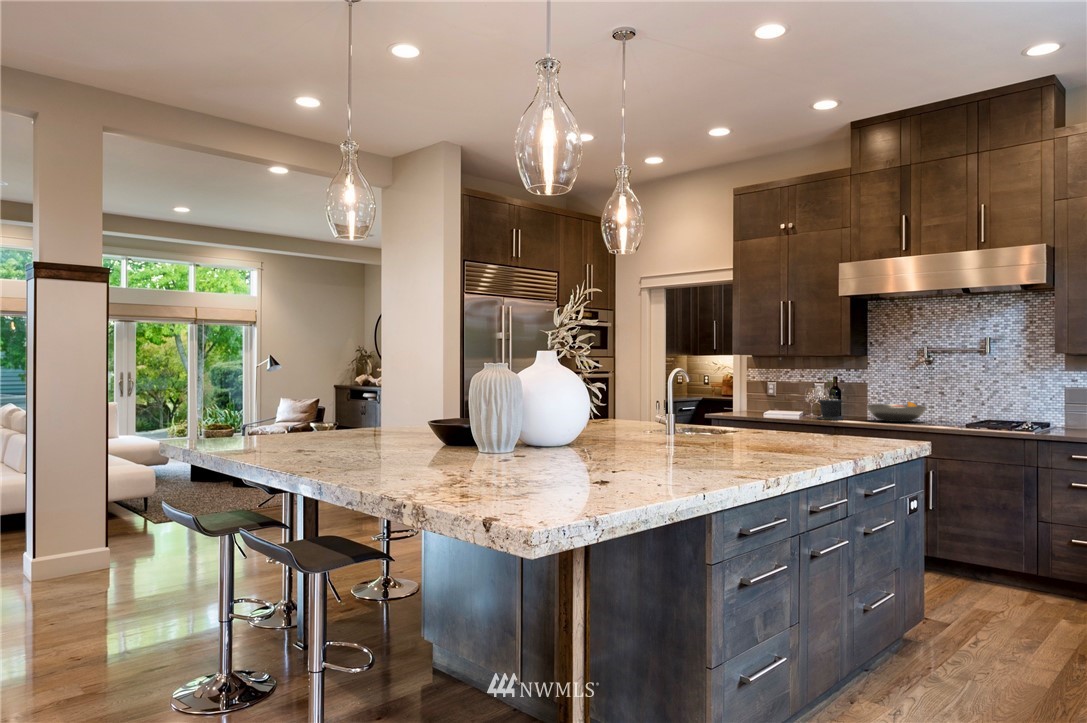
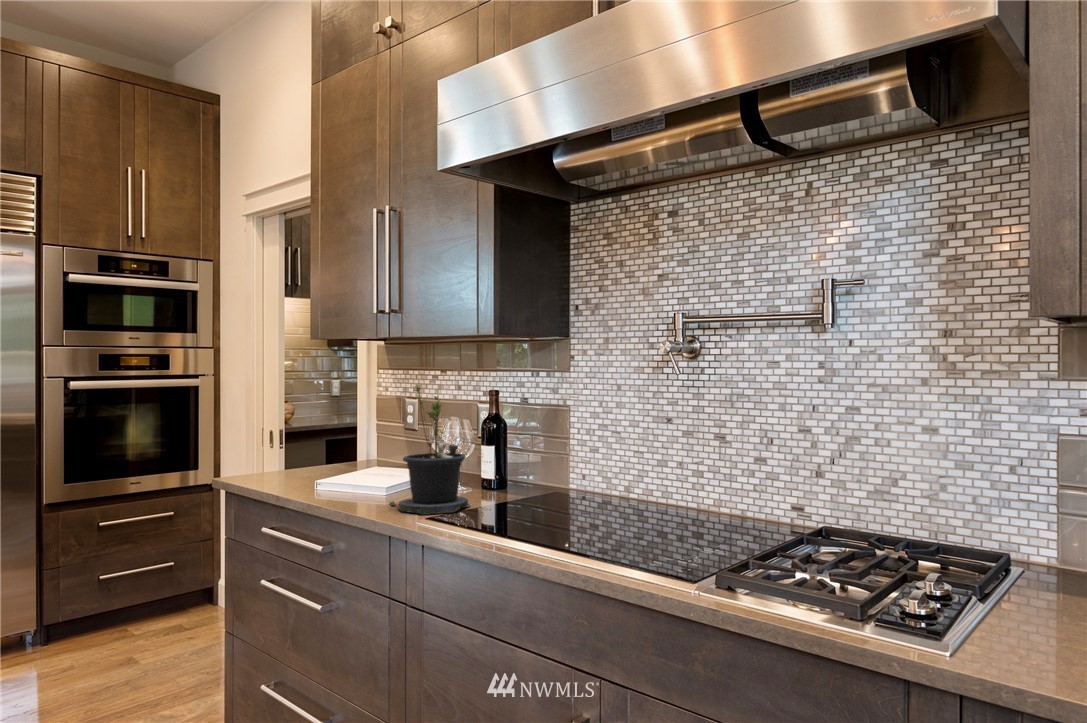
fruit bowl: present [867,401,926,422] -> none [503,461,662,529]

